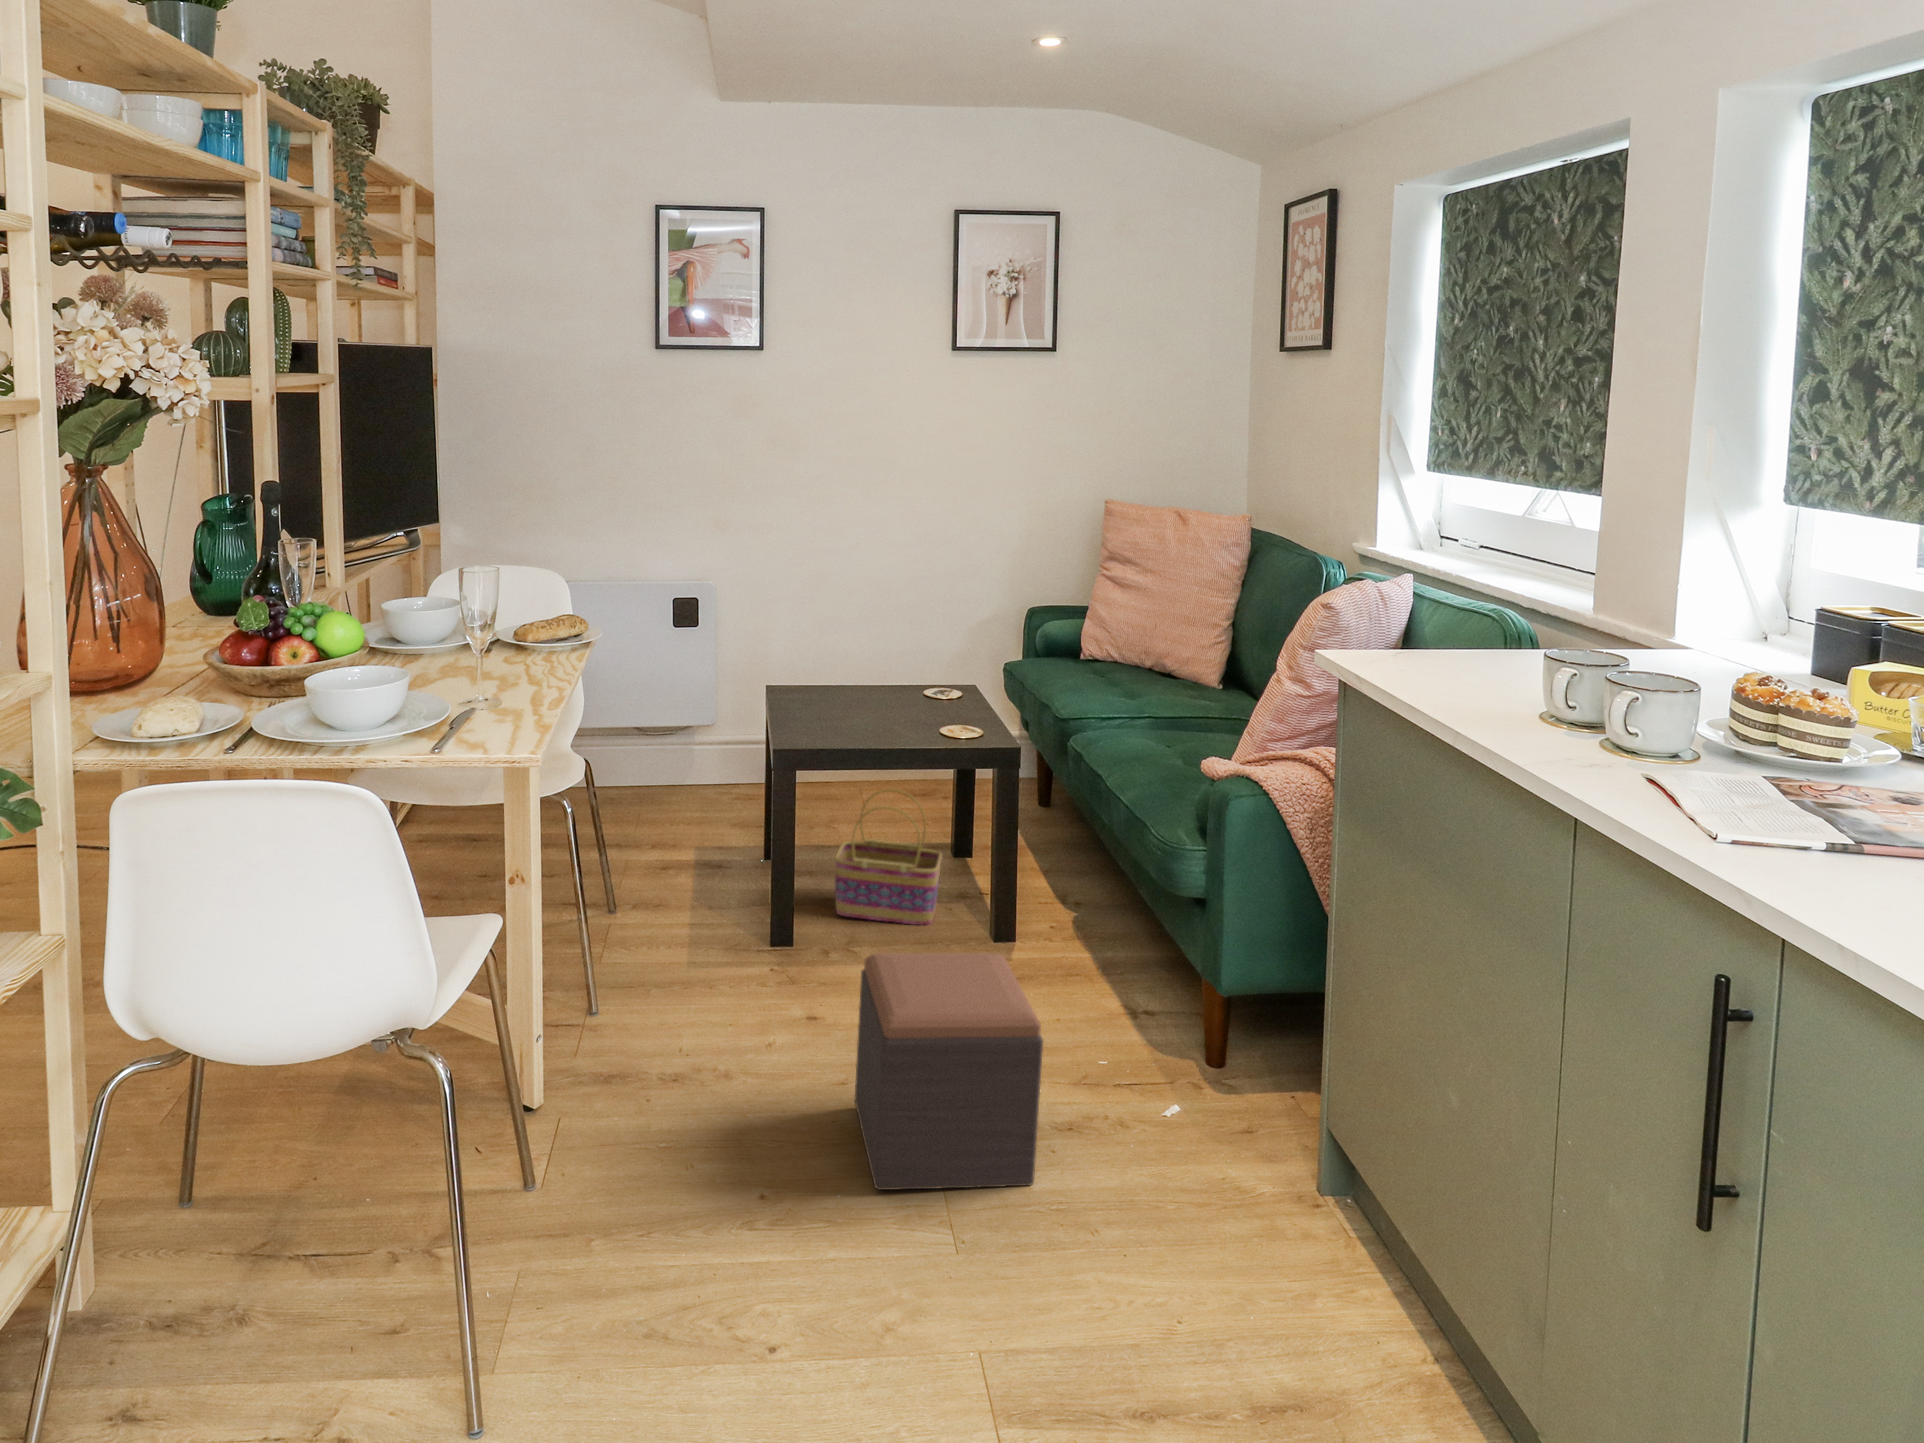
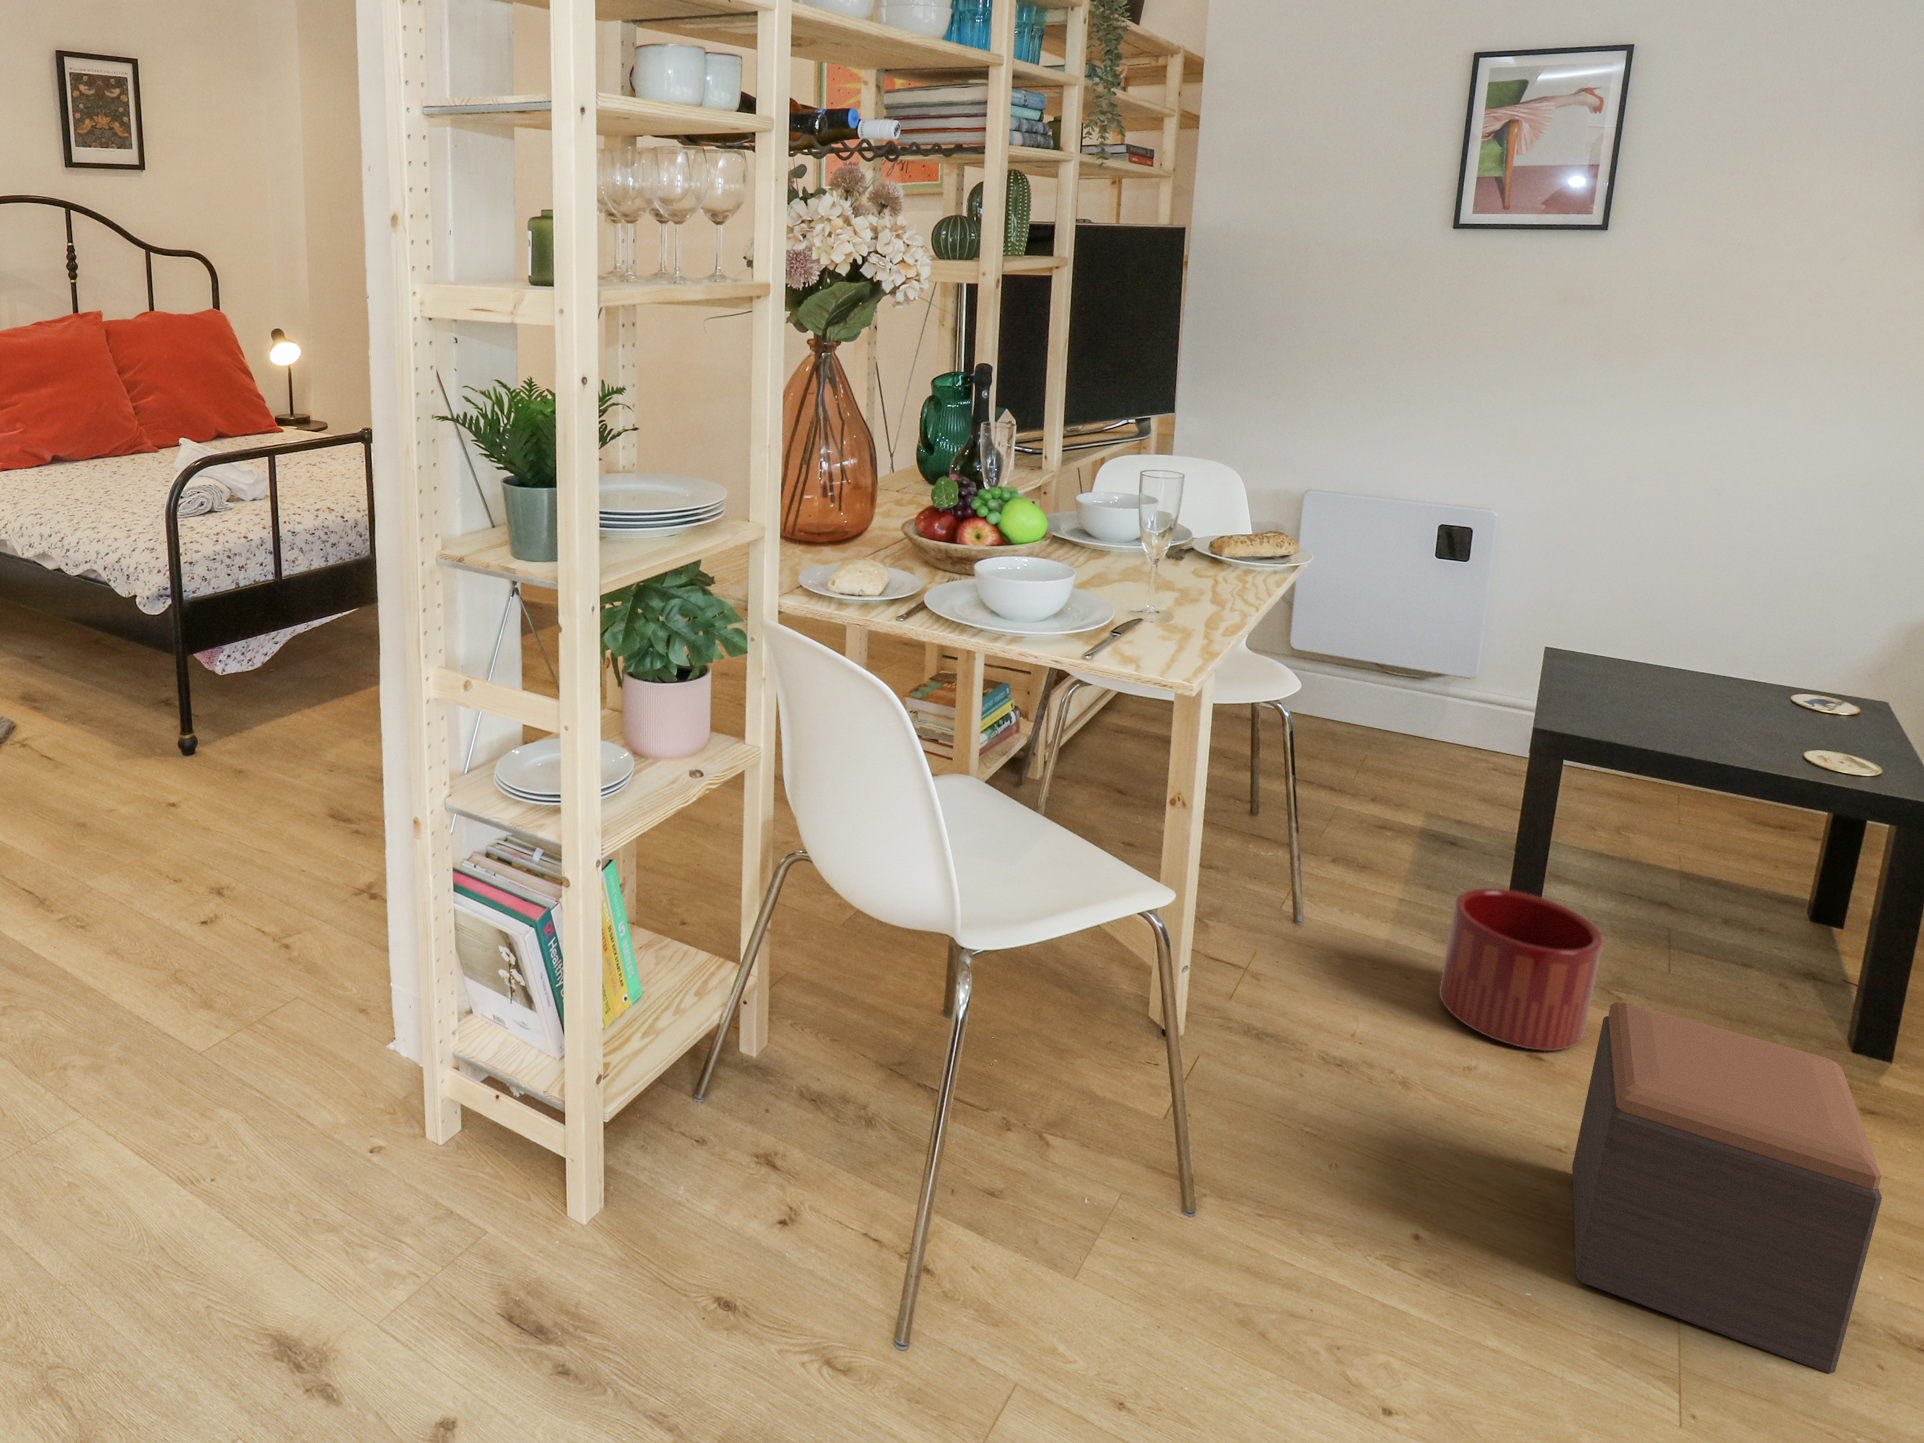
basket: present [835,789,942,925] -> none [1602,803,1782,988]
planter: none [737,892,844,1021] -> present [1439,888,1602,1051]

